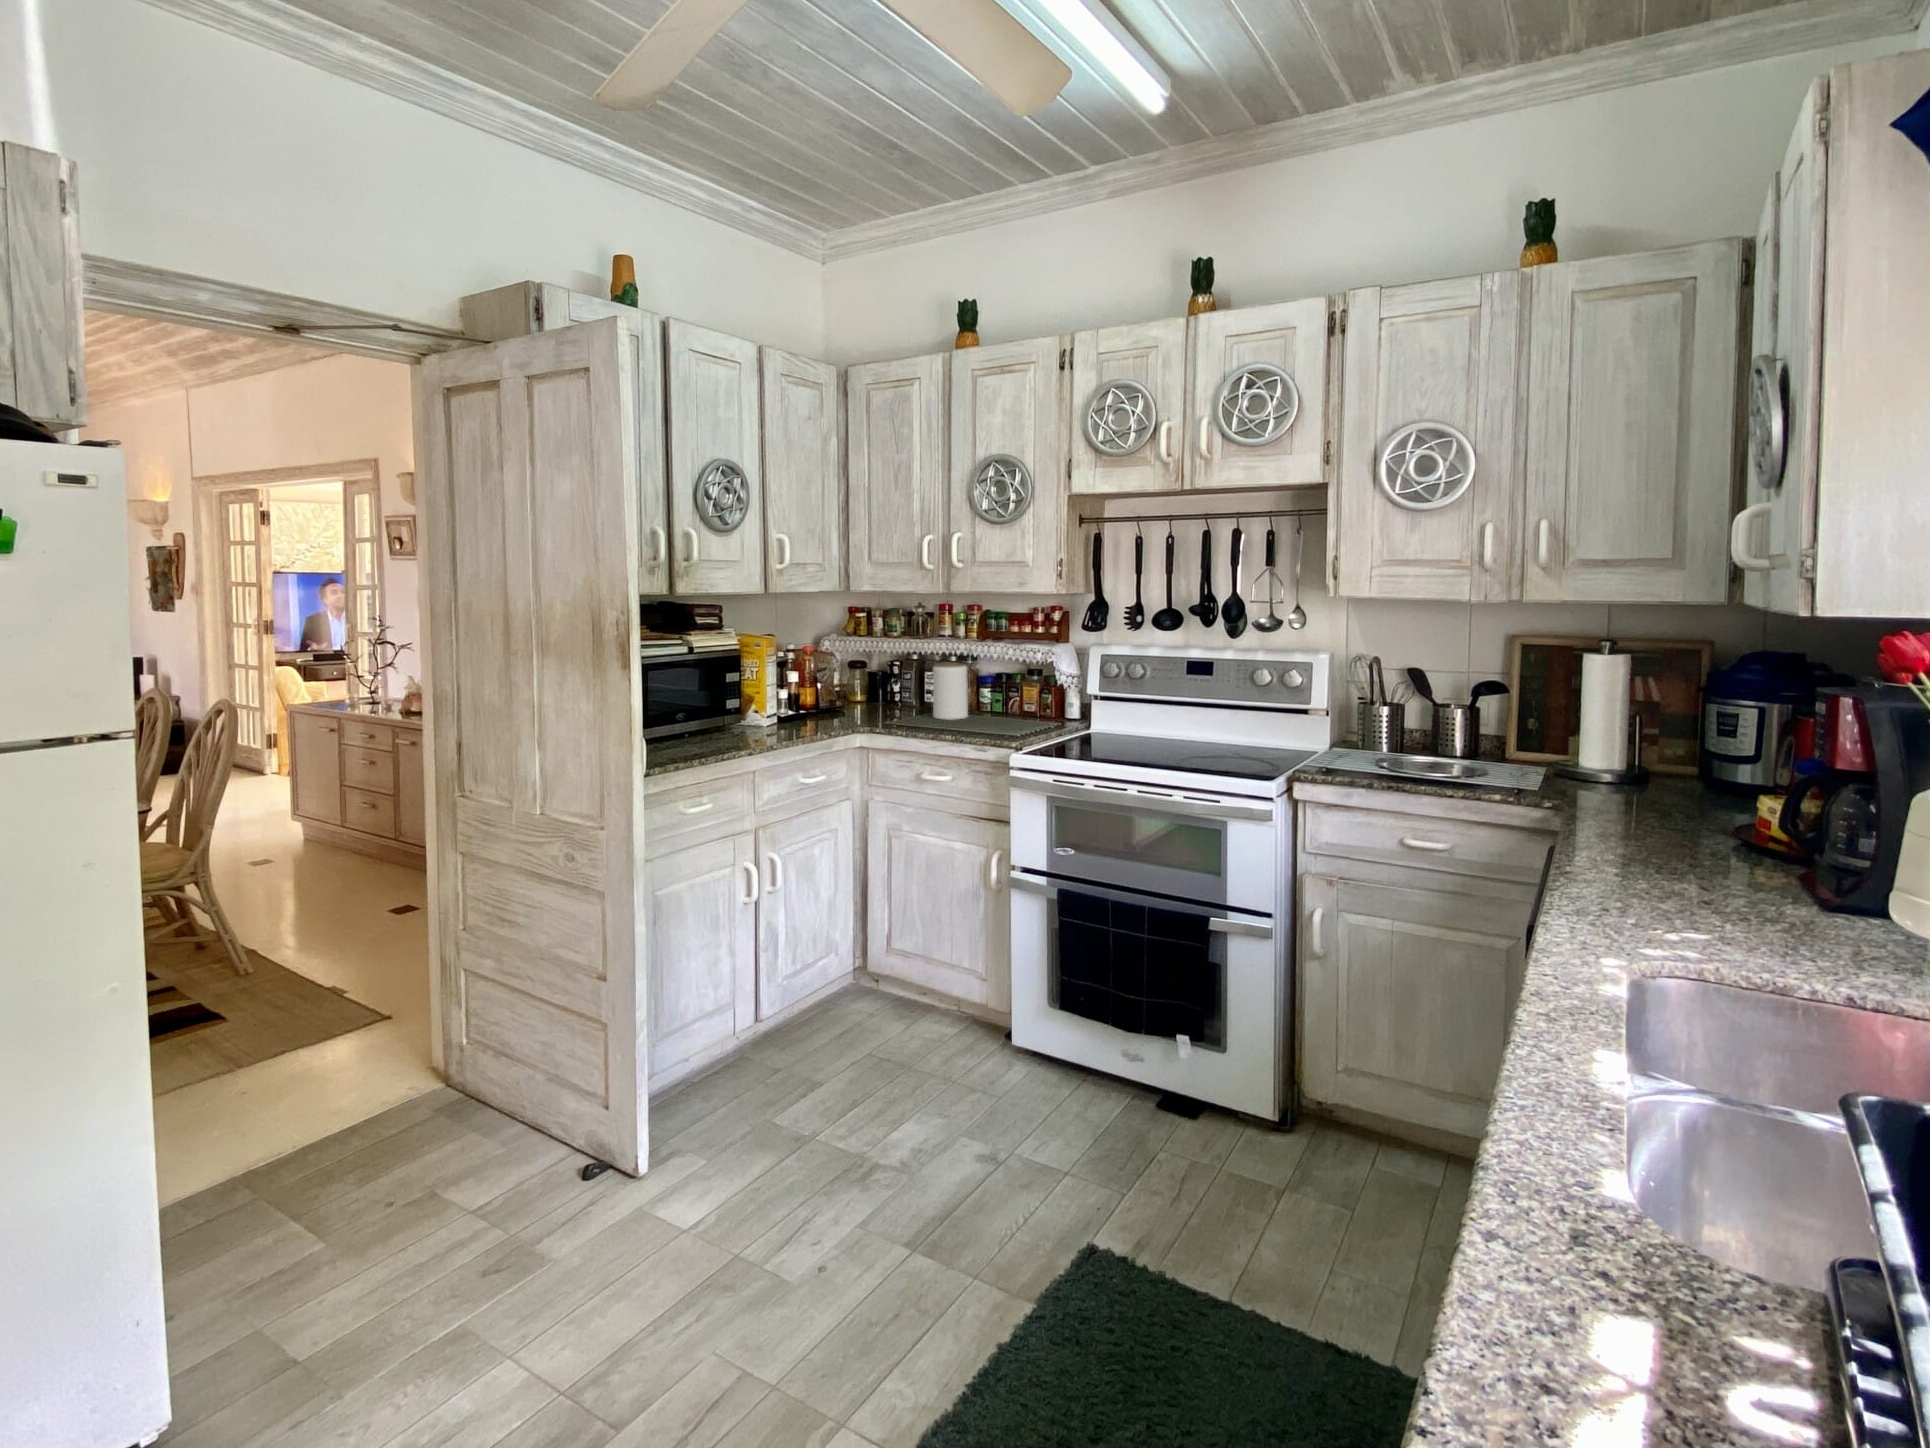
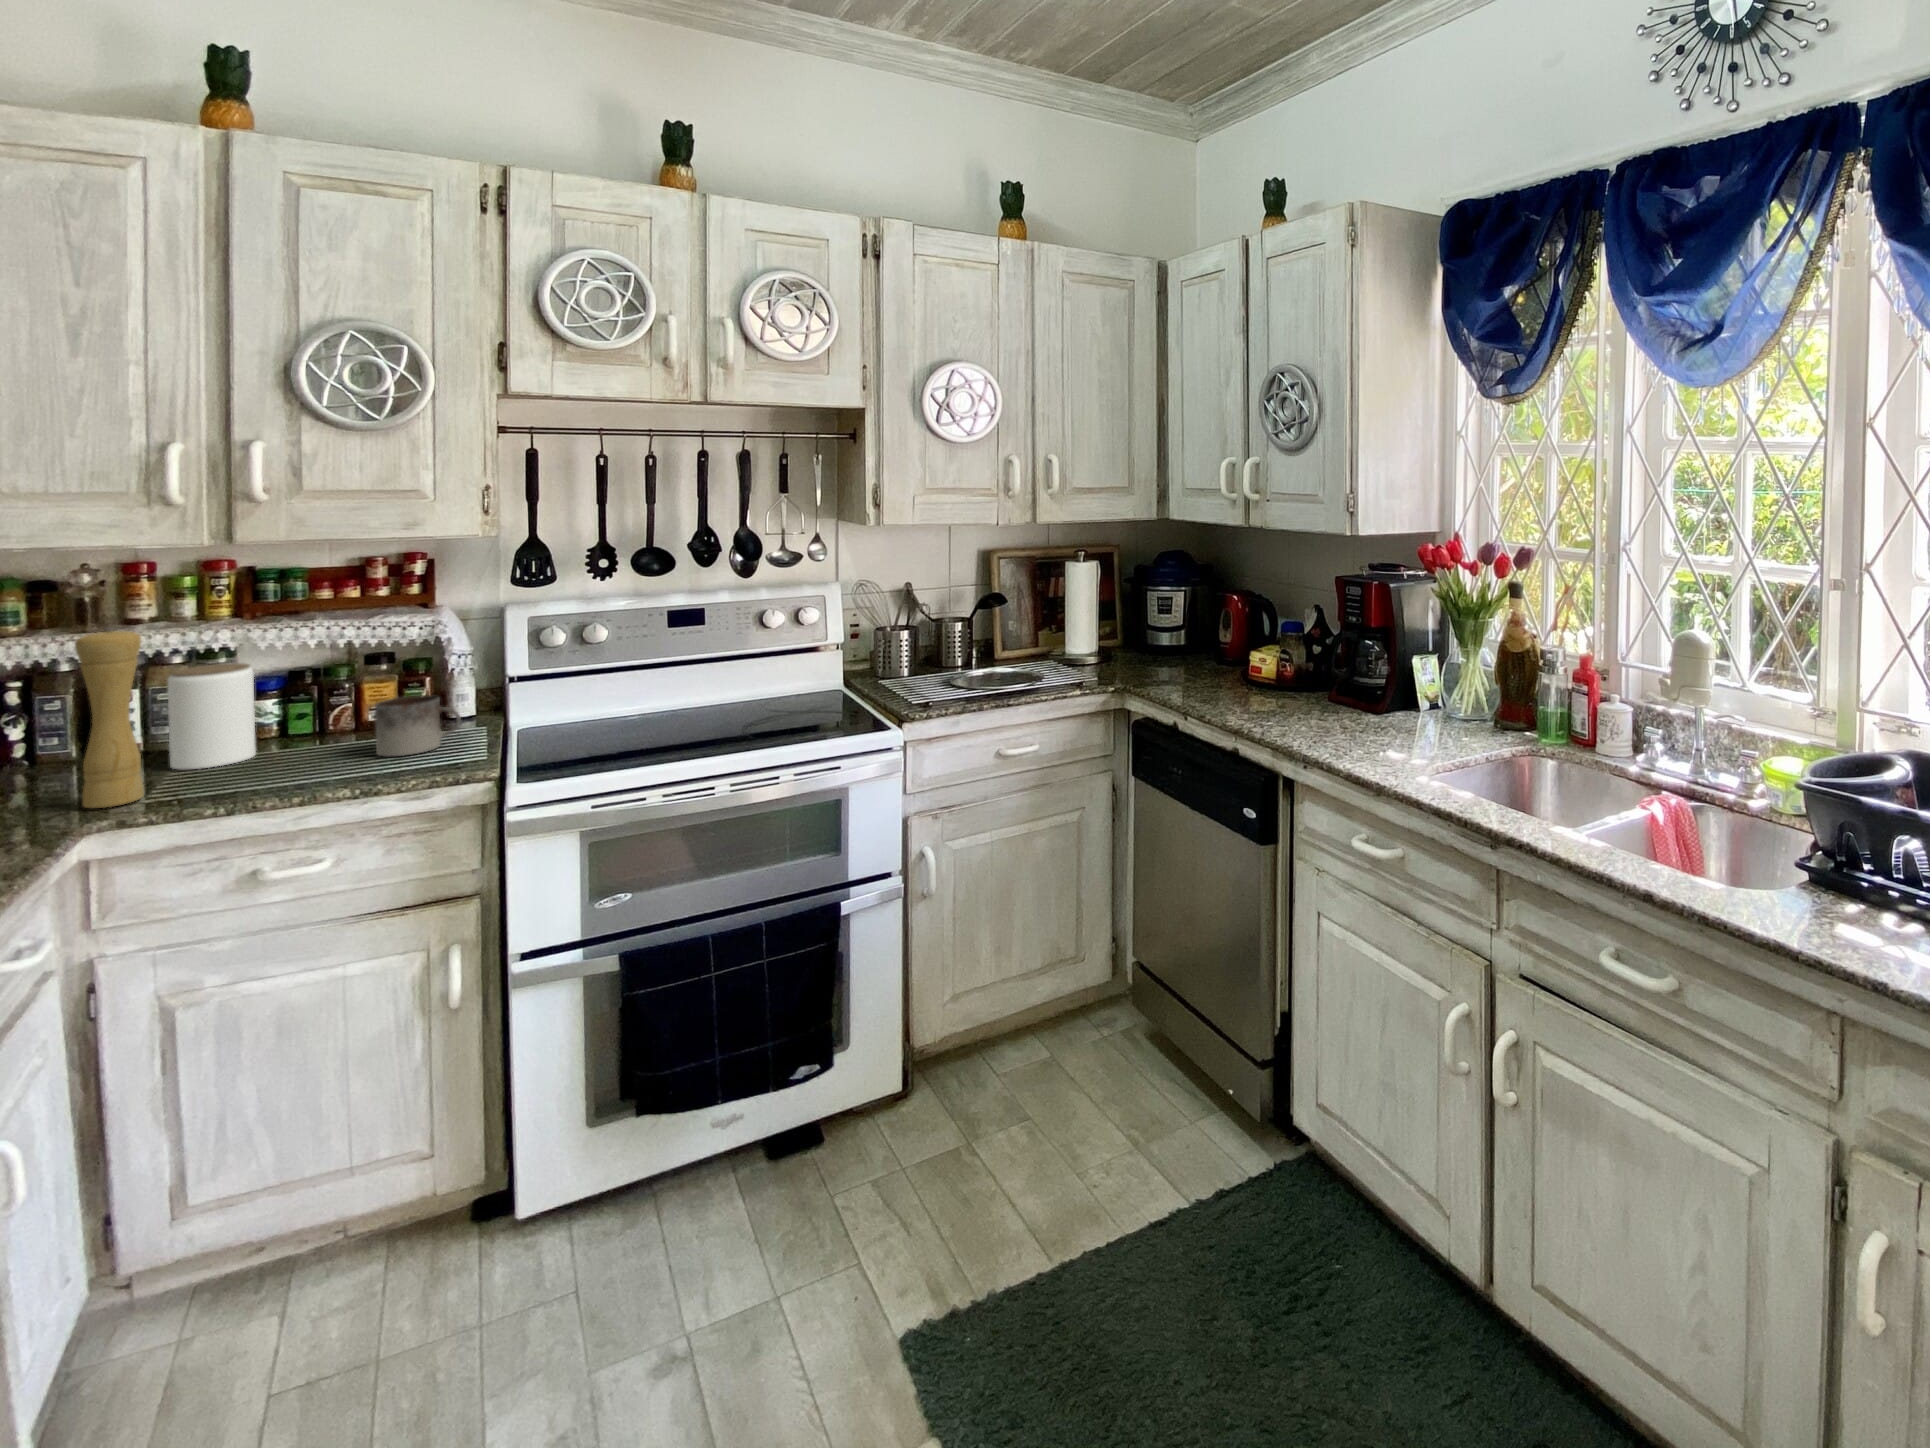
pepper mill: none [877,634,901,727] -> present [75,629,144,808]
mug: none [996,695,1035,731] -> present [375,695,461,756]

